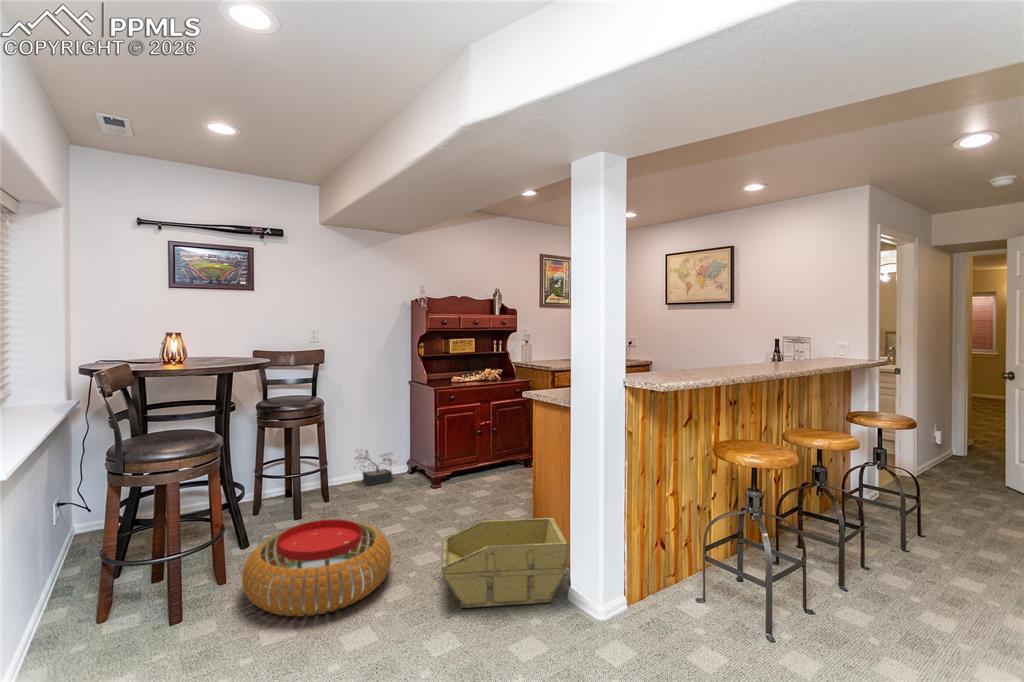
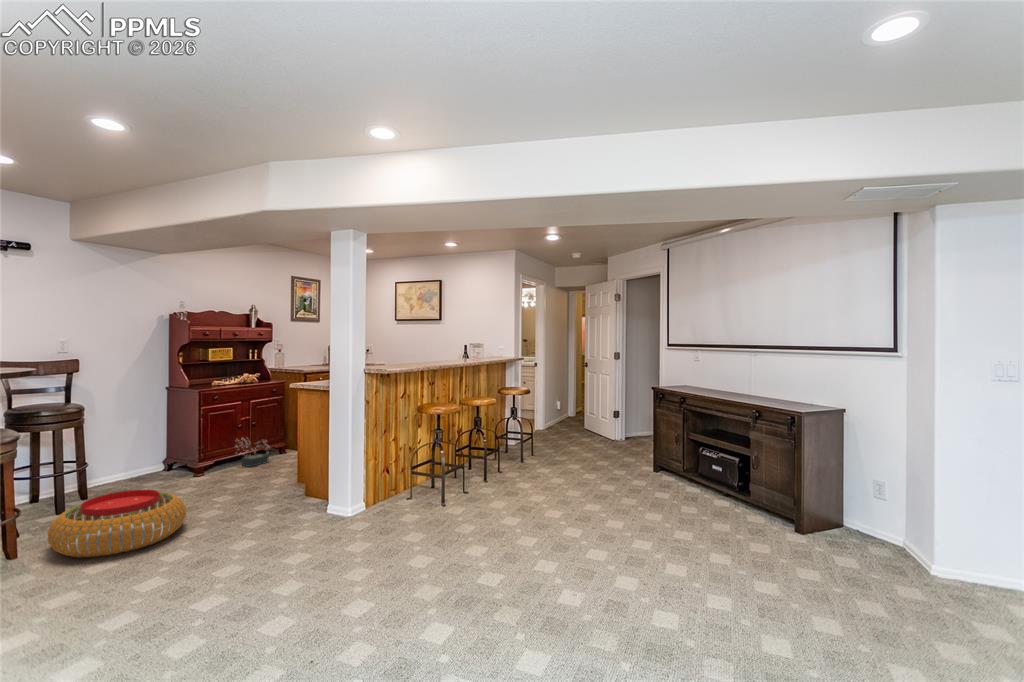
decorative plant: present [354,449,396,486] -> present [236,439,269,467]
storage bin: present [441,518,568,608] -> none [229,466,327,528]

